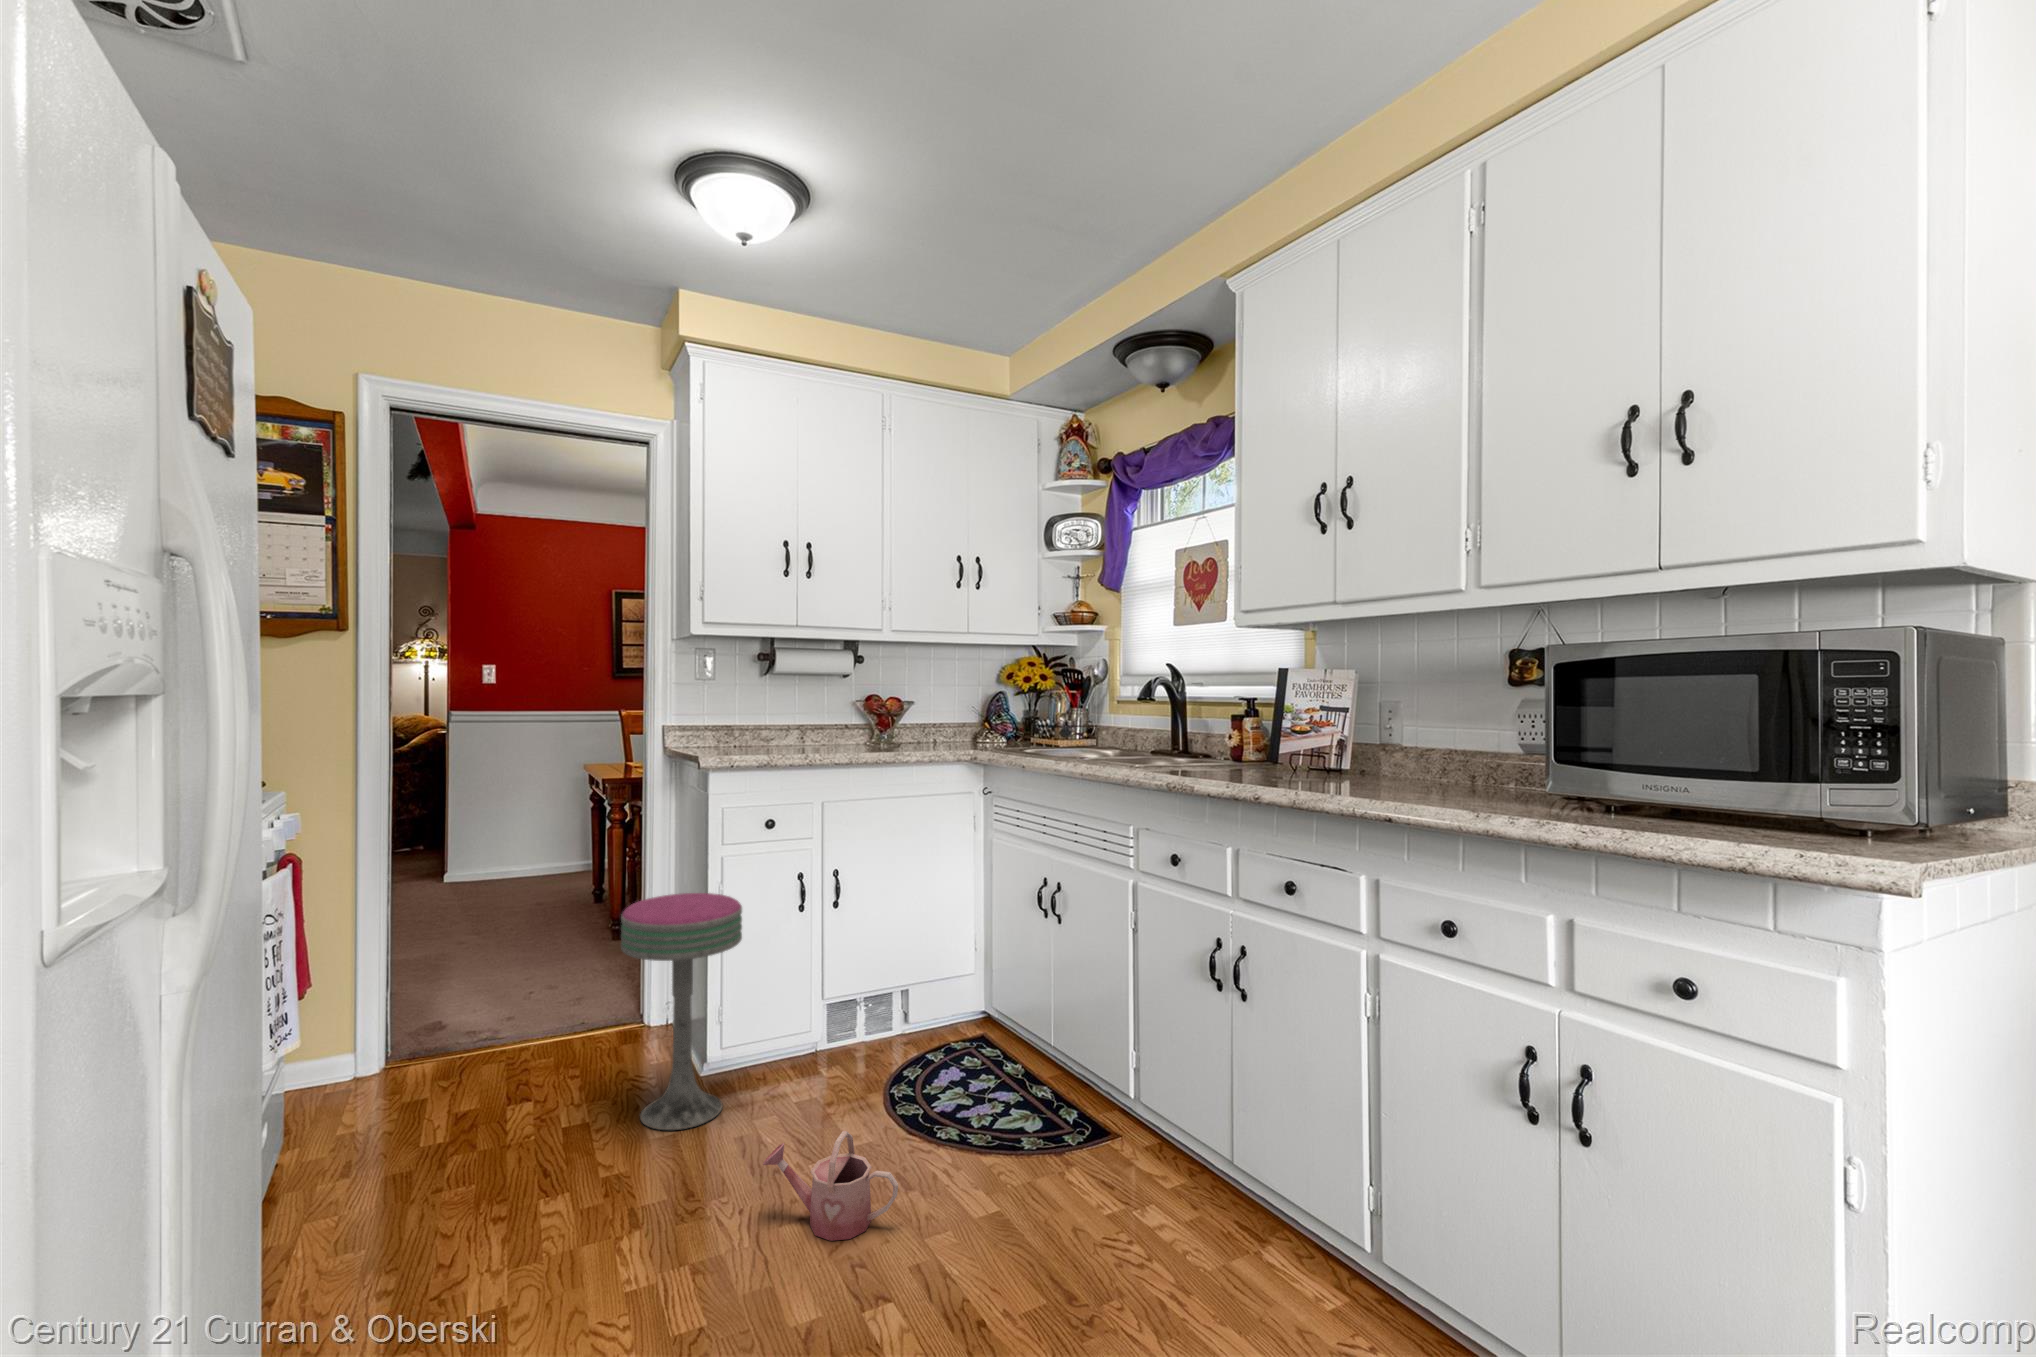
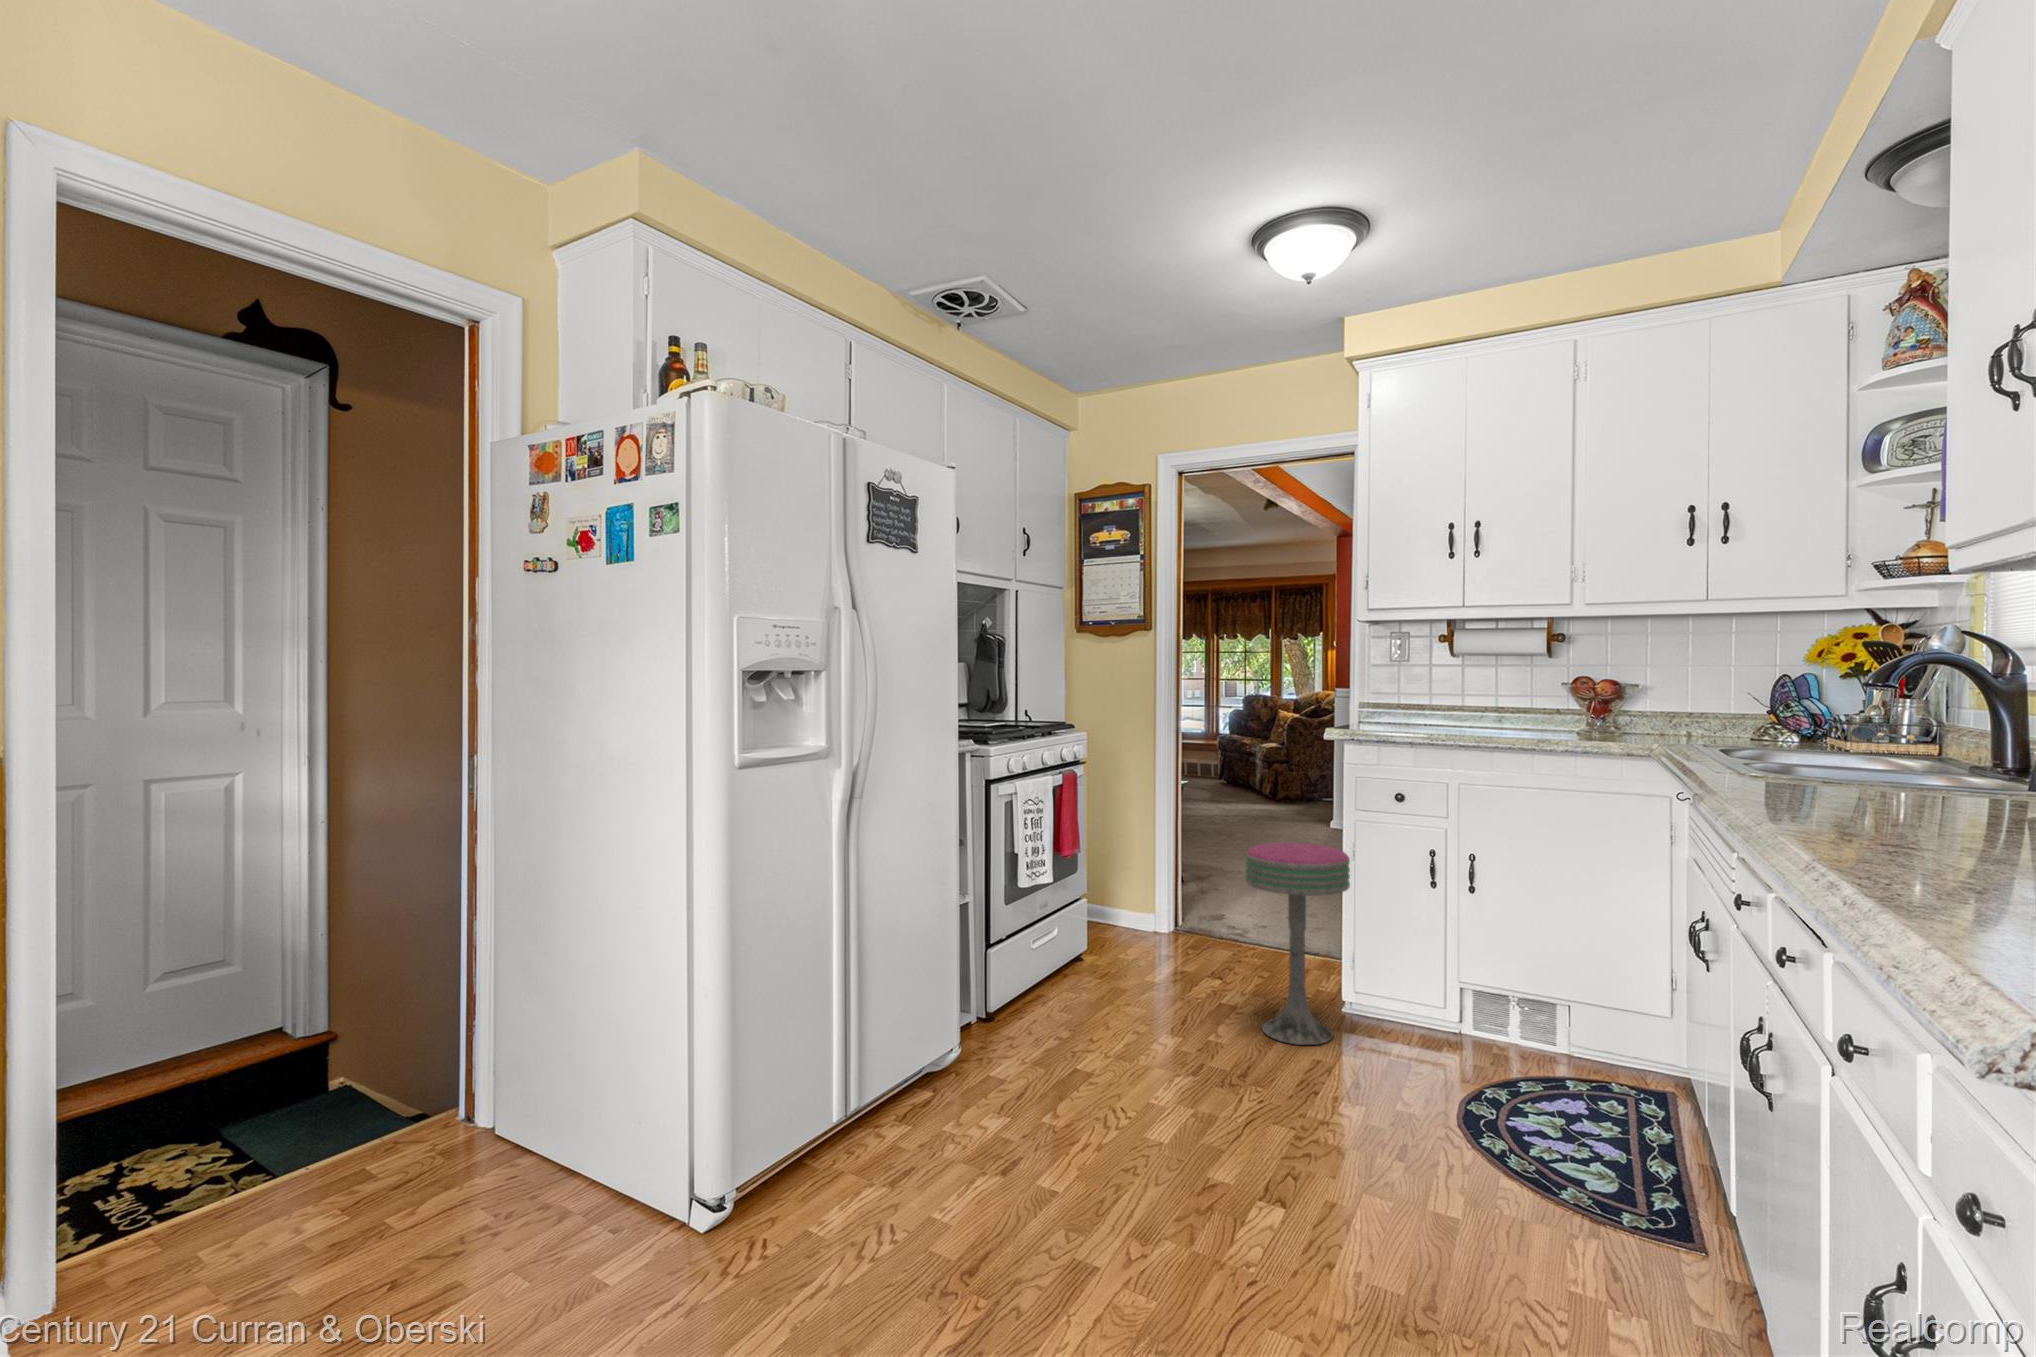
watering can: present [763,1131,898,1241] -> none [1262,1058,1353,1162]

